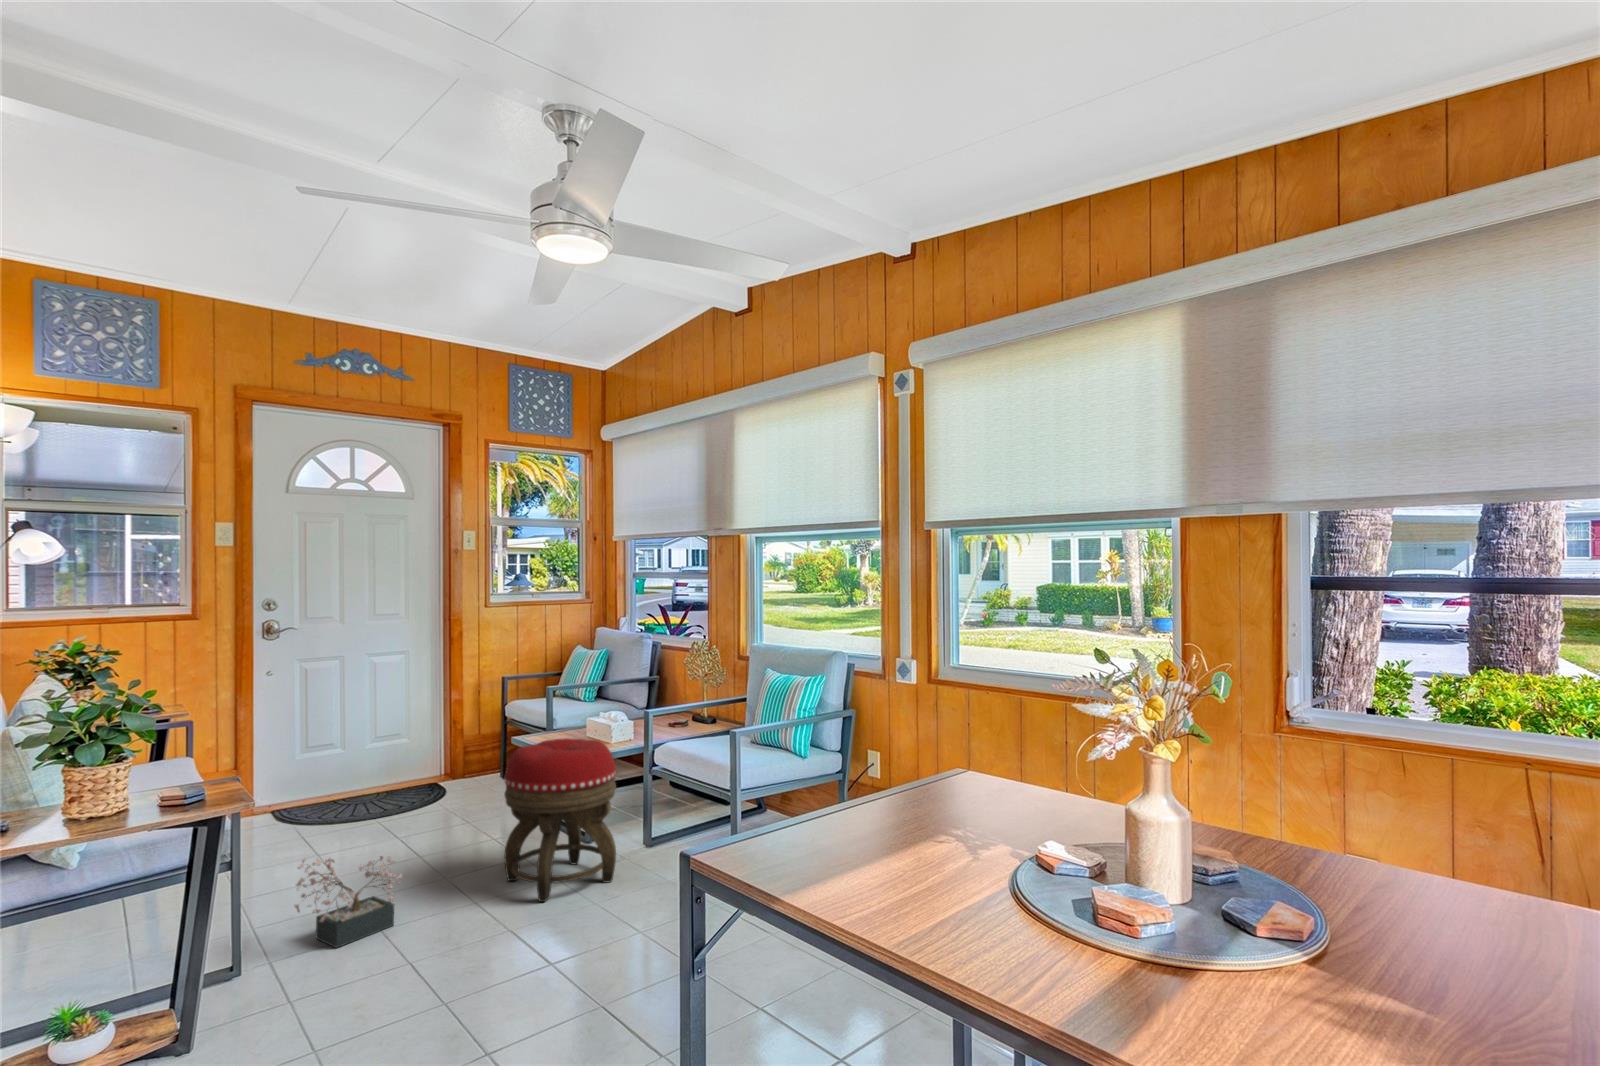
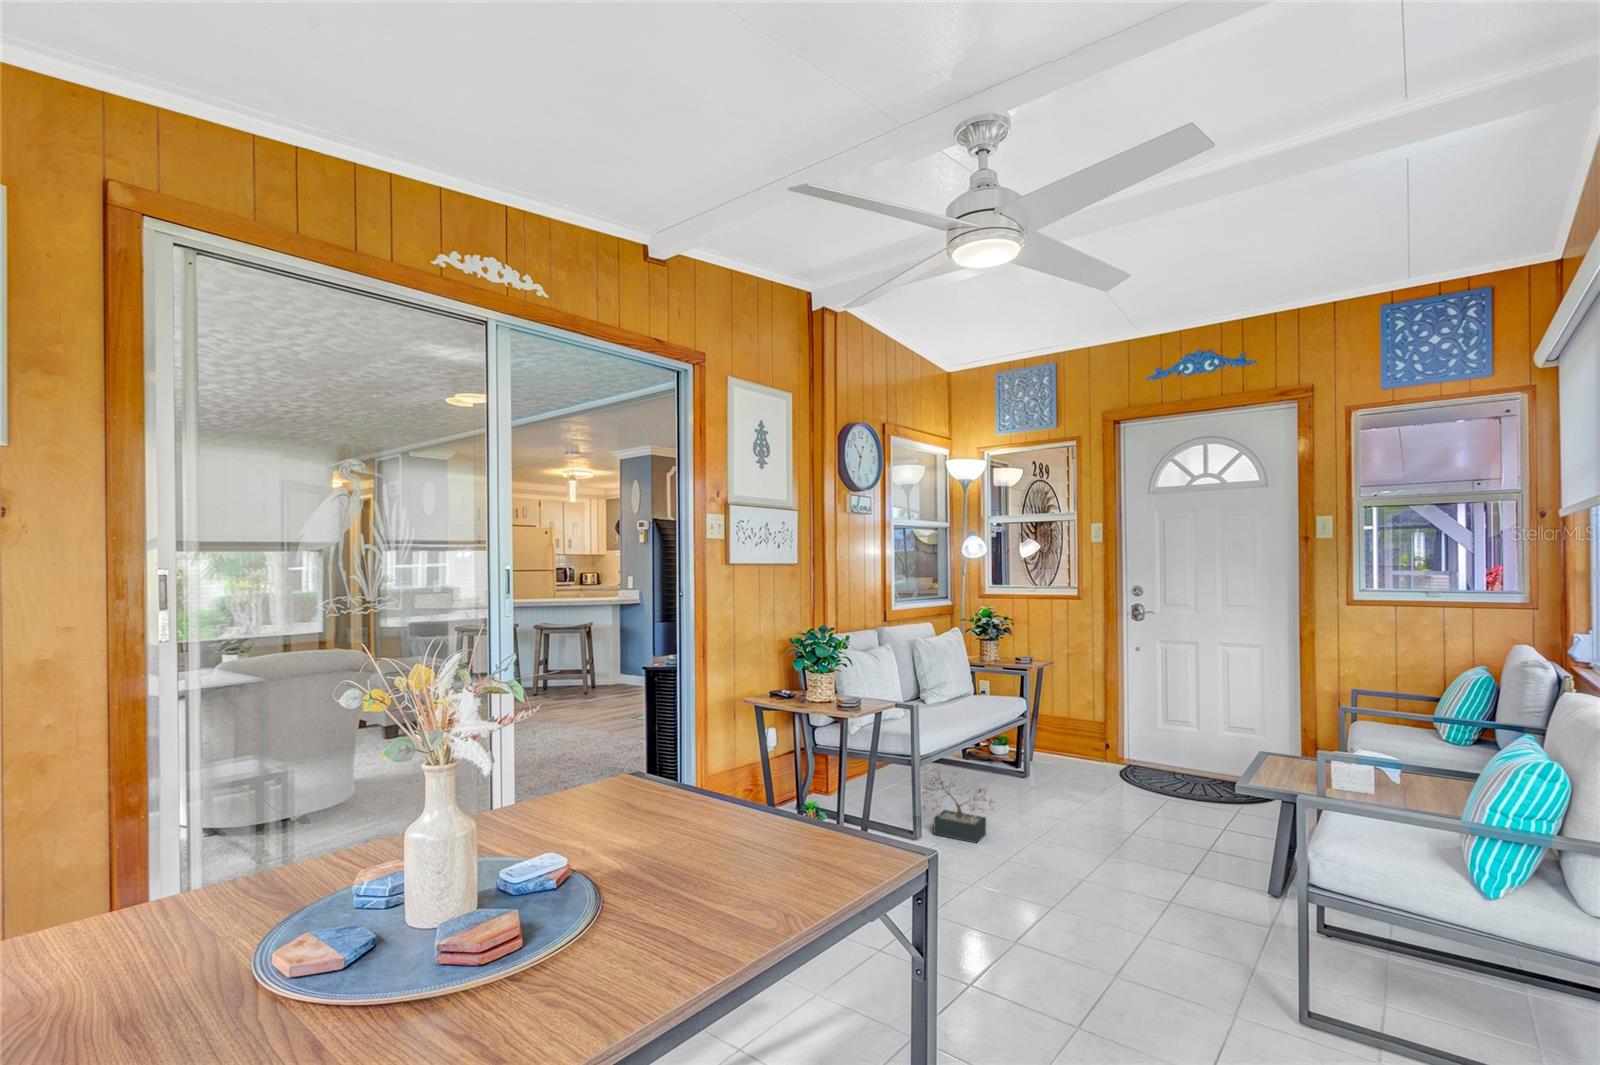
footstool: present [504,738,616,902] -> none [1051,735,1173,912]

